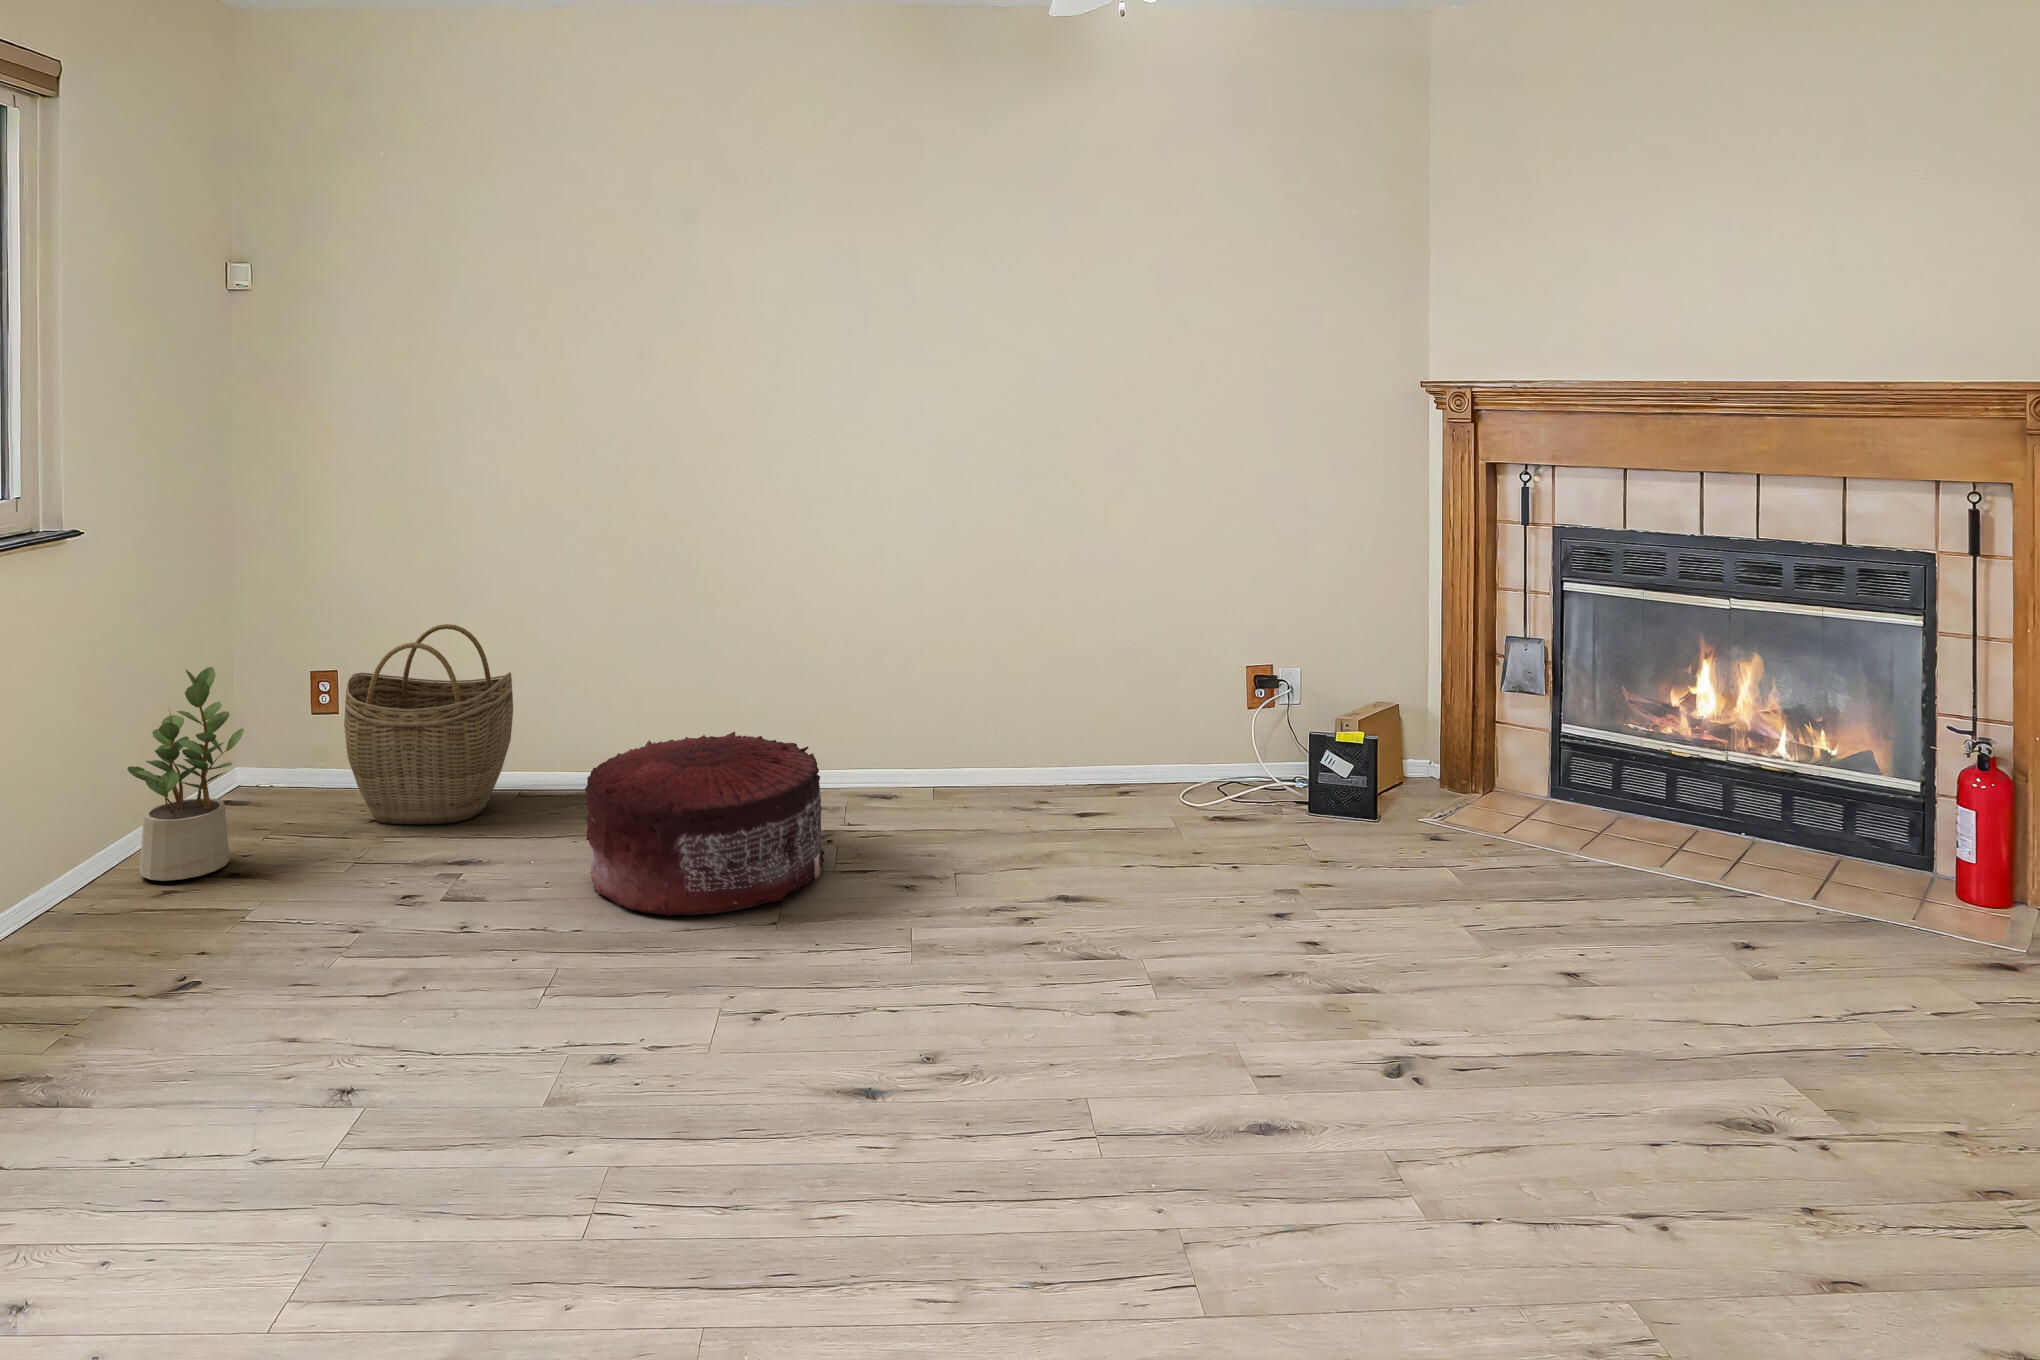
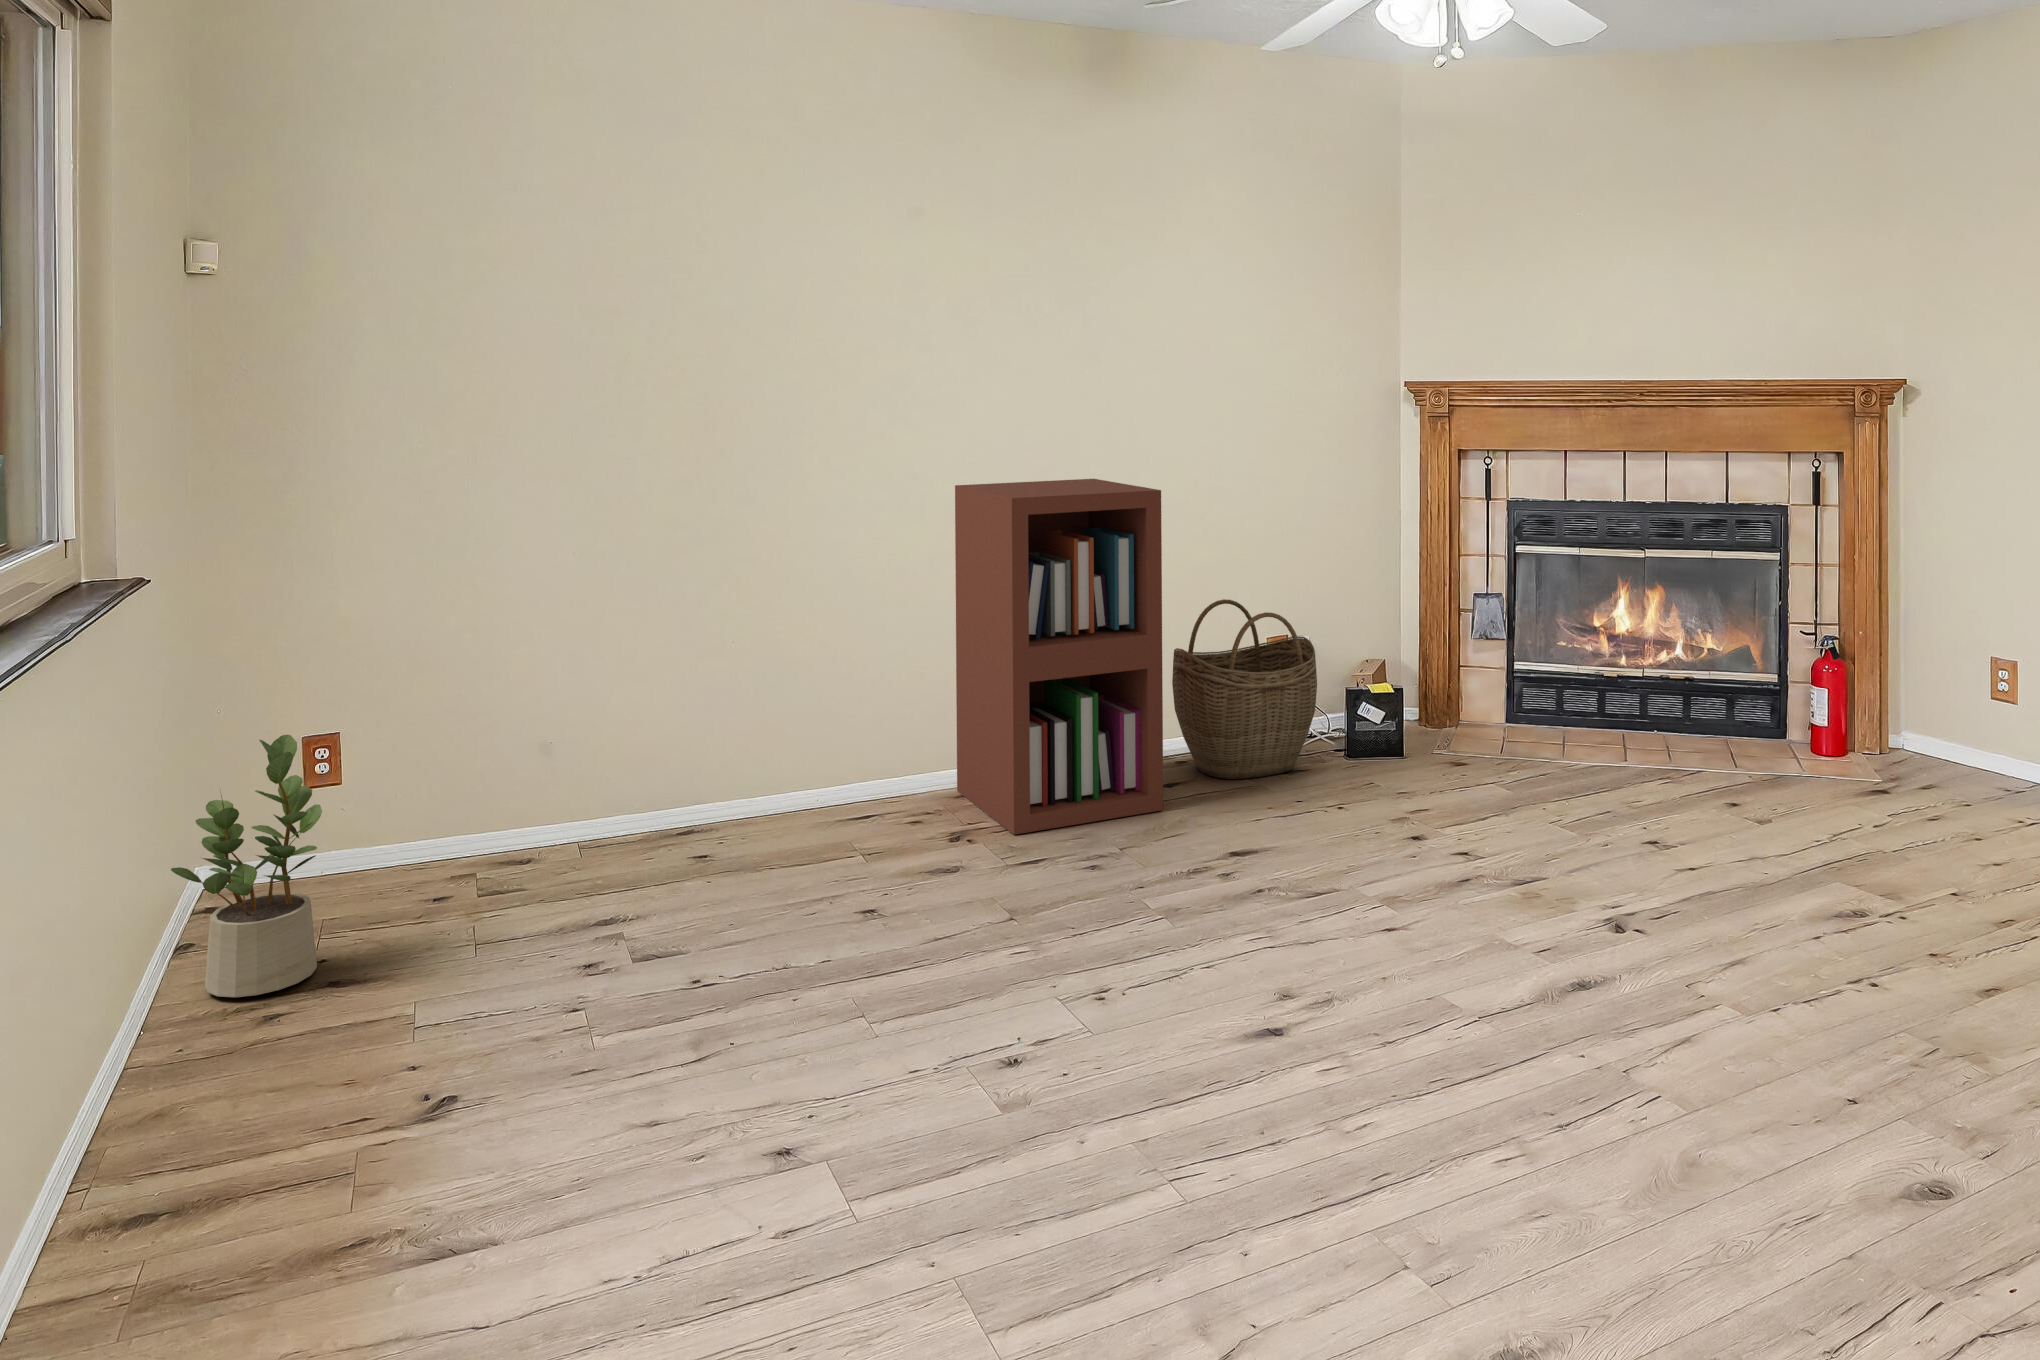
bookshelf: none [874,482,1047,842] -> present [955,479,1163,835]
woven basket: present [344,624,513,824] -> present [1172,599,1317,779]
pouf: present [585,732,825,916] -> none [764,743,1006,929]

